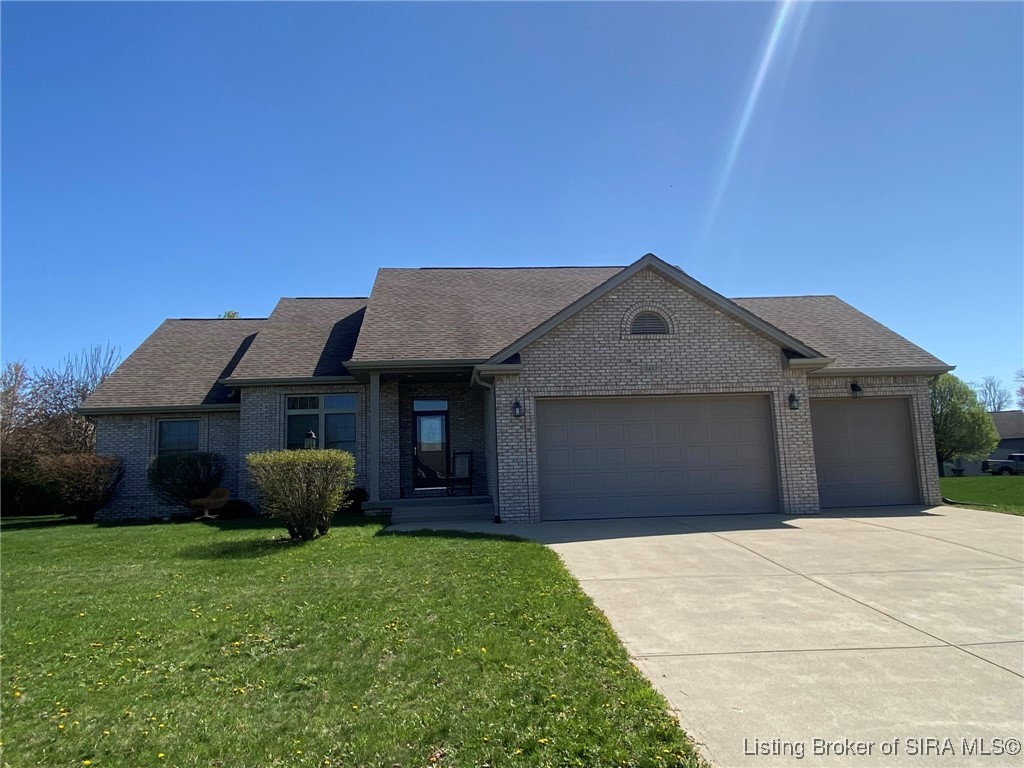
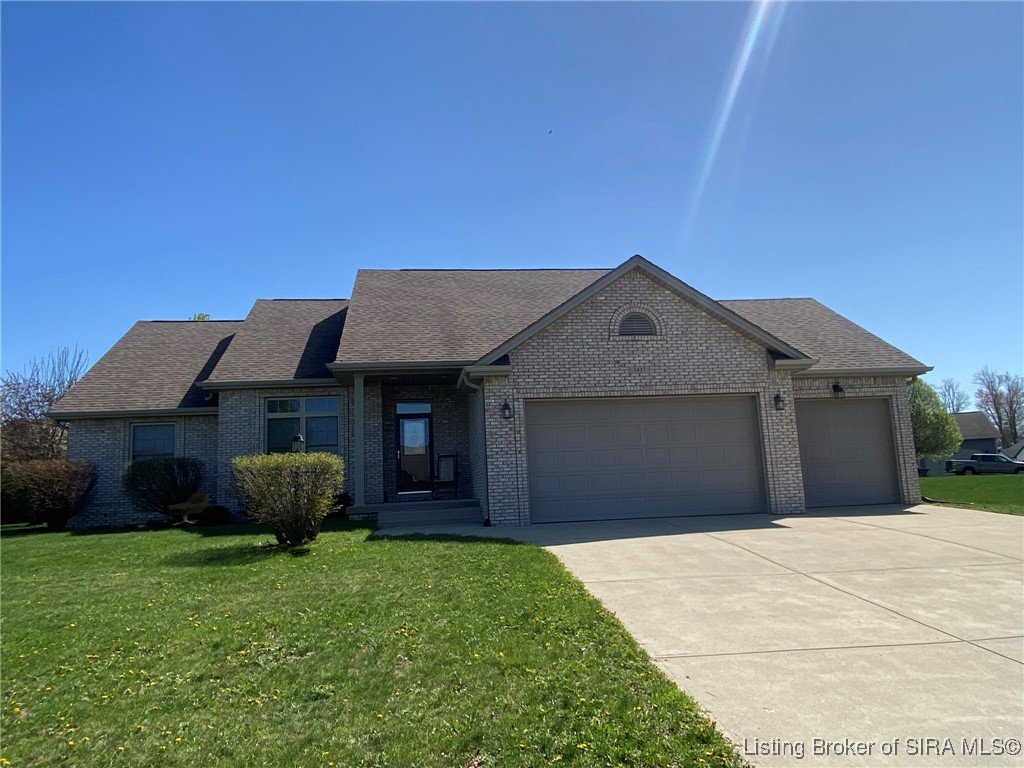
potted tree: none [298,509,322,548] -> present [289,518,310,553]

